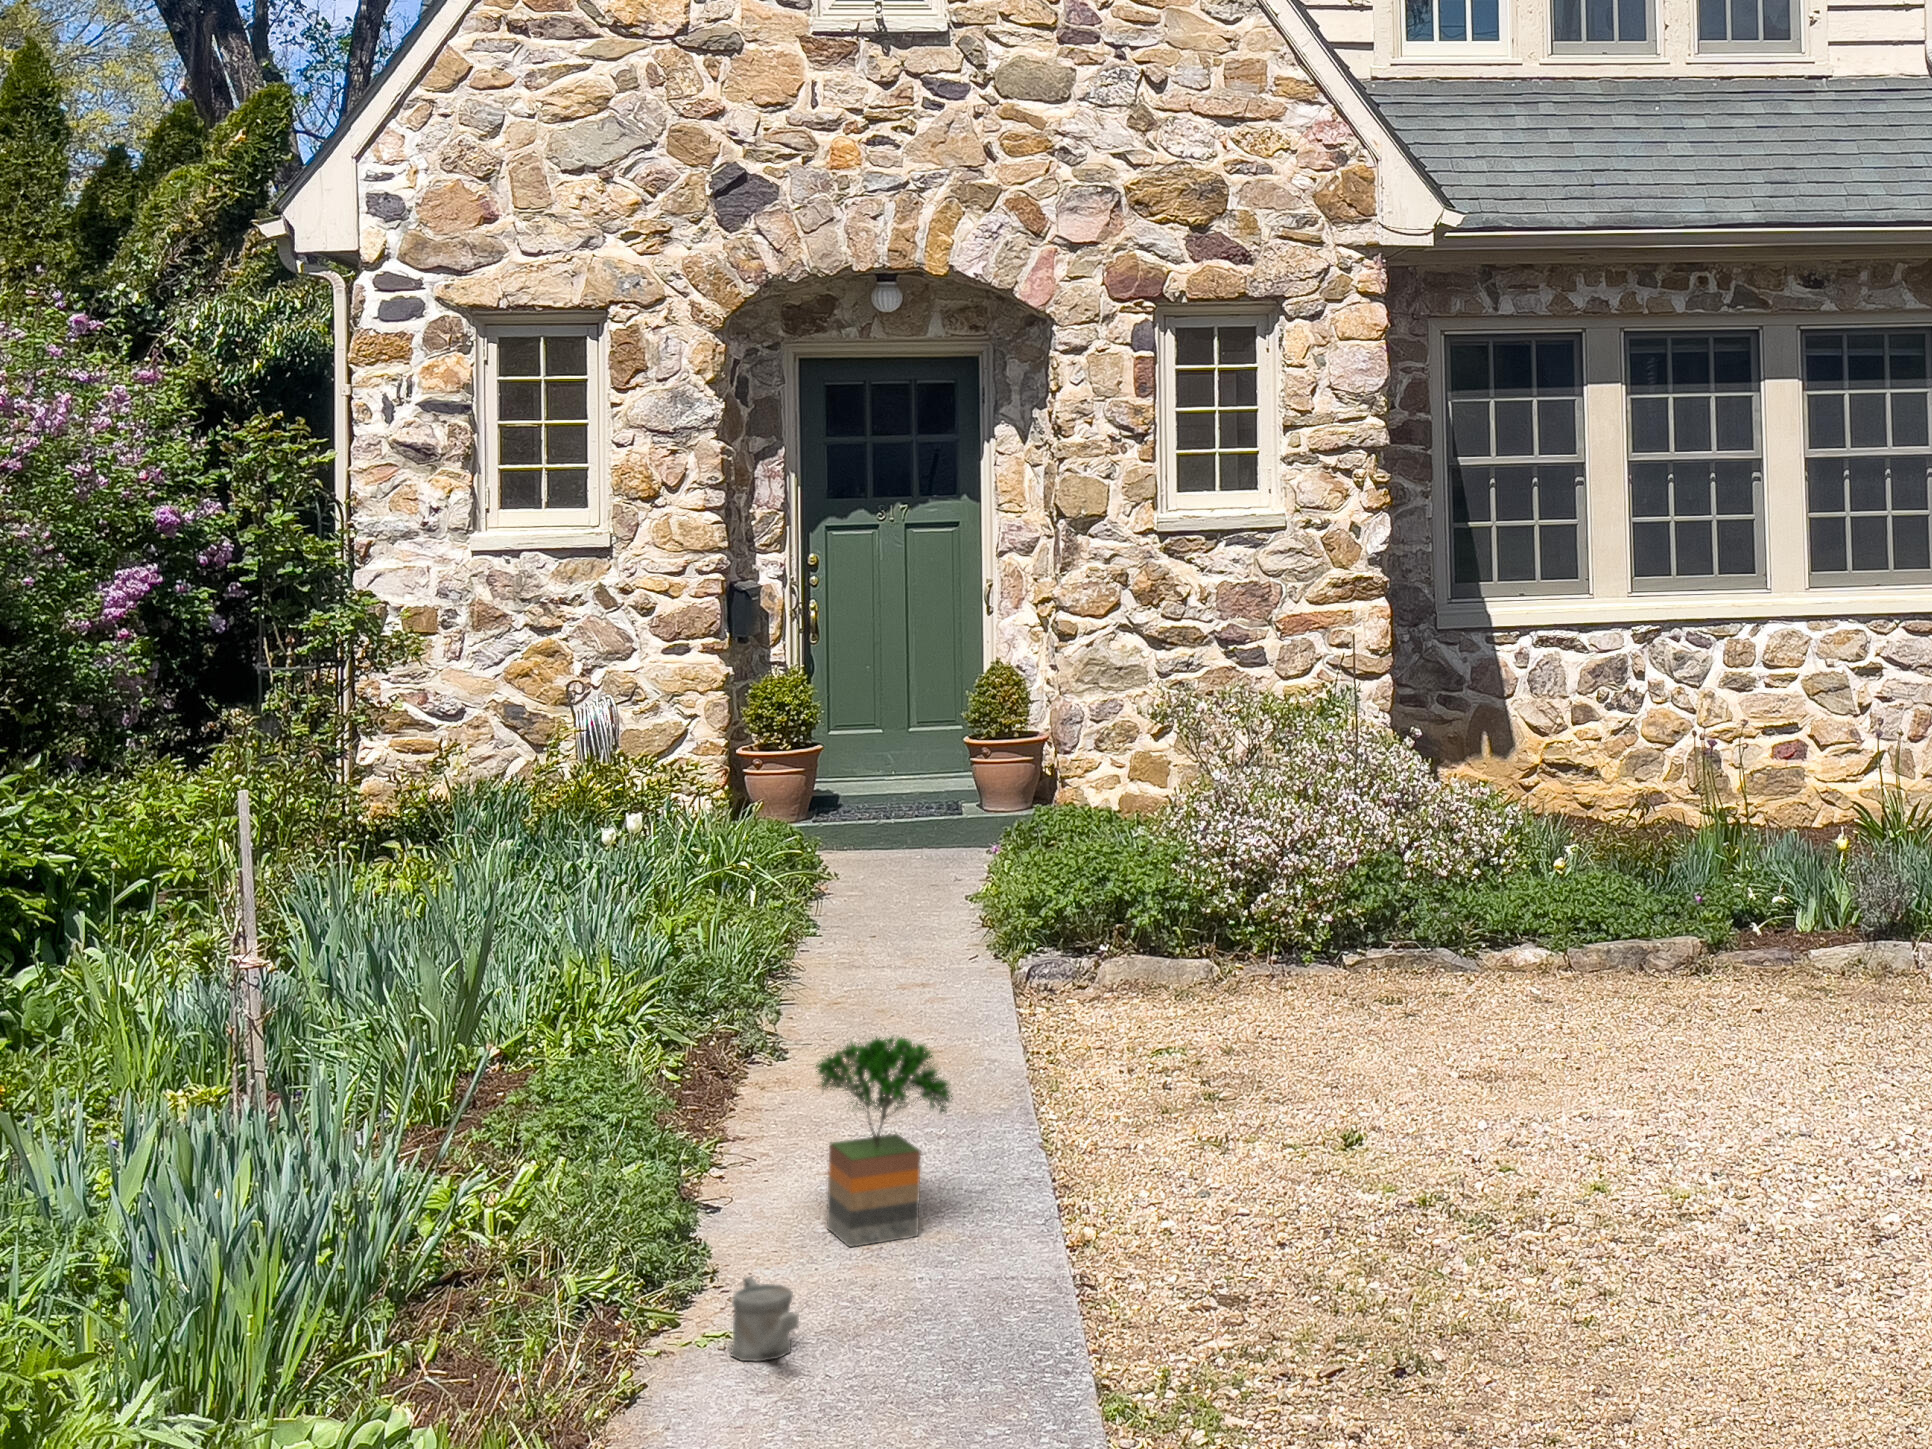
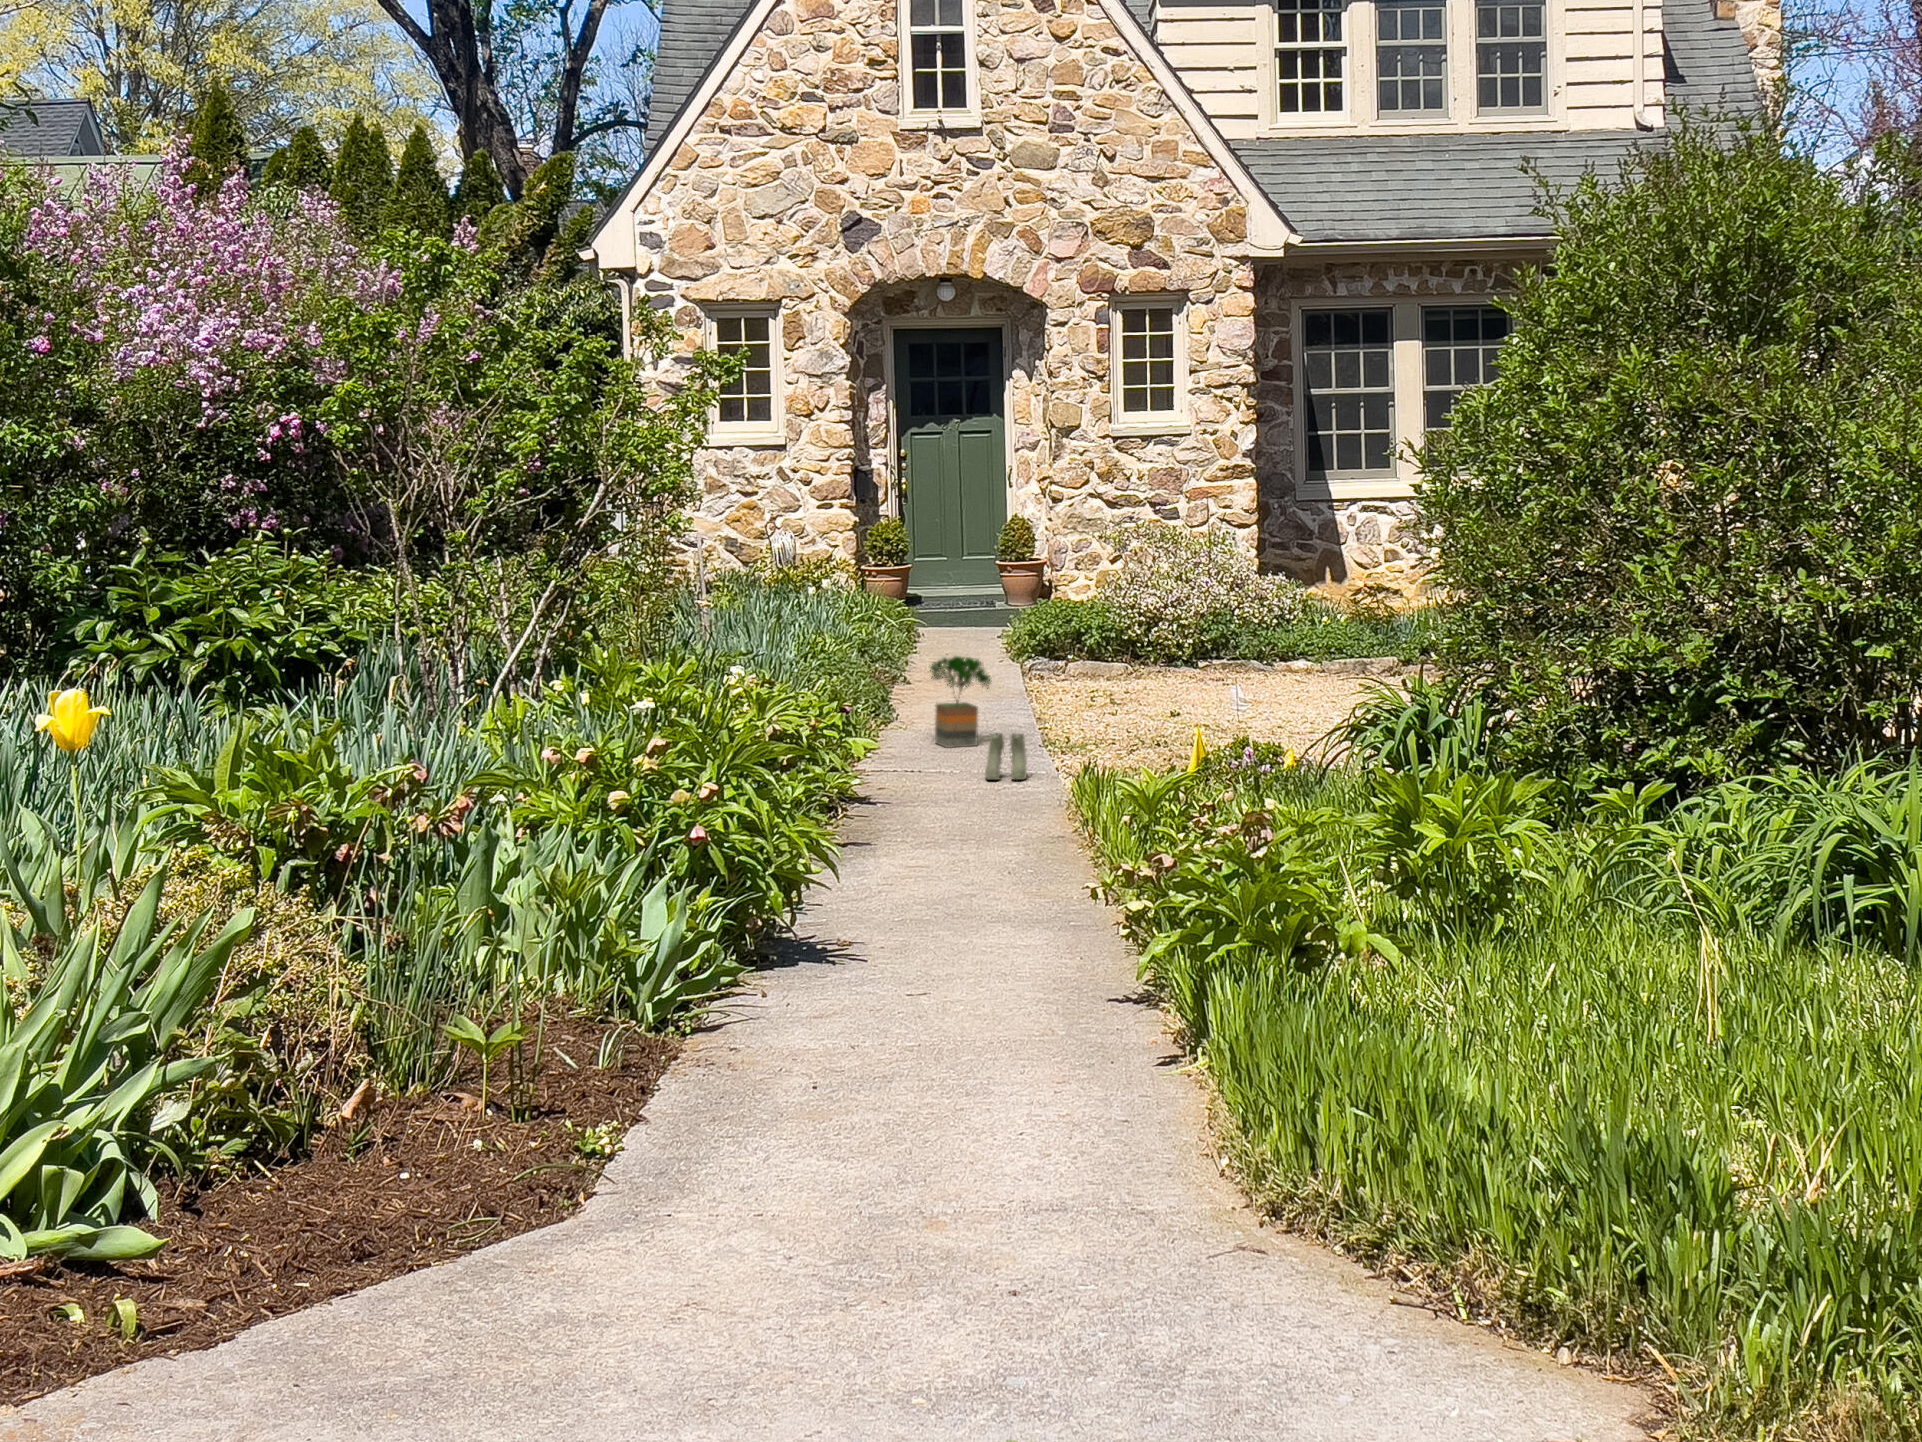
watering can: present [731,1277,799,1361] -> none [899,740,929,770]
boots: none [933,1277,1031,1408] -> present [985,734,1027,780]

